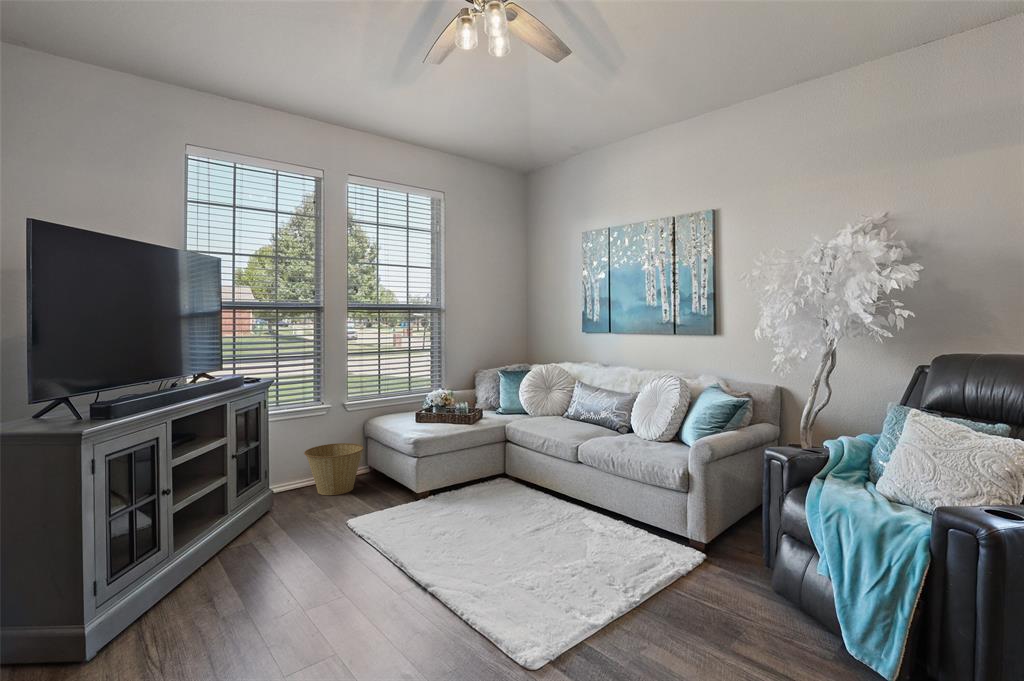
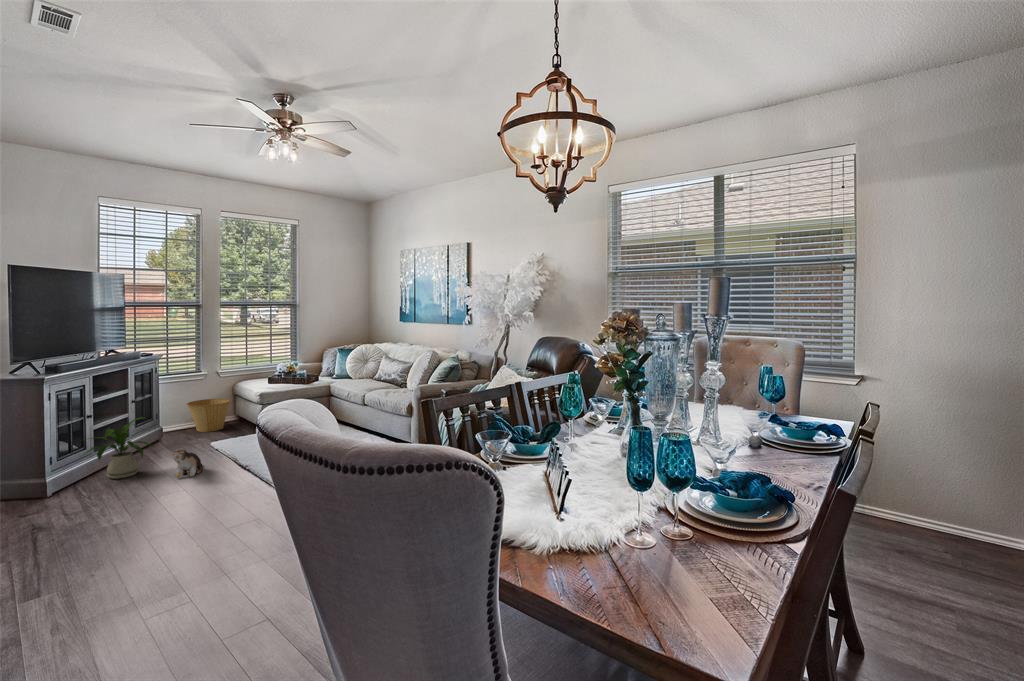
house plant: none [143,496,275,616] -> present [83,417,152,479]
plush toy: none [308,563,358,619] -> present [170,448,202,478]

